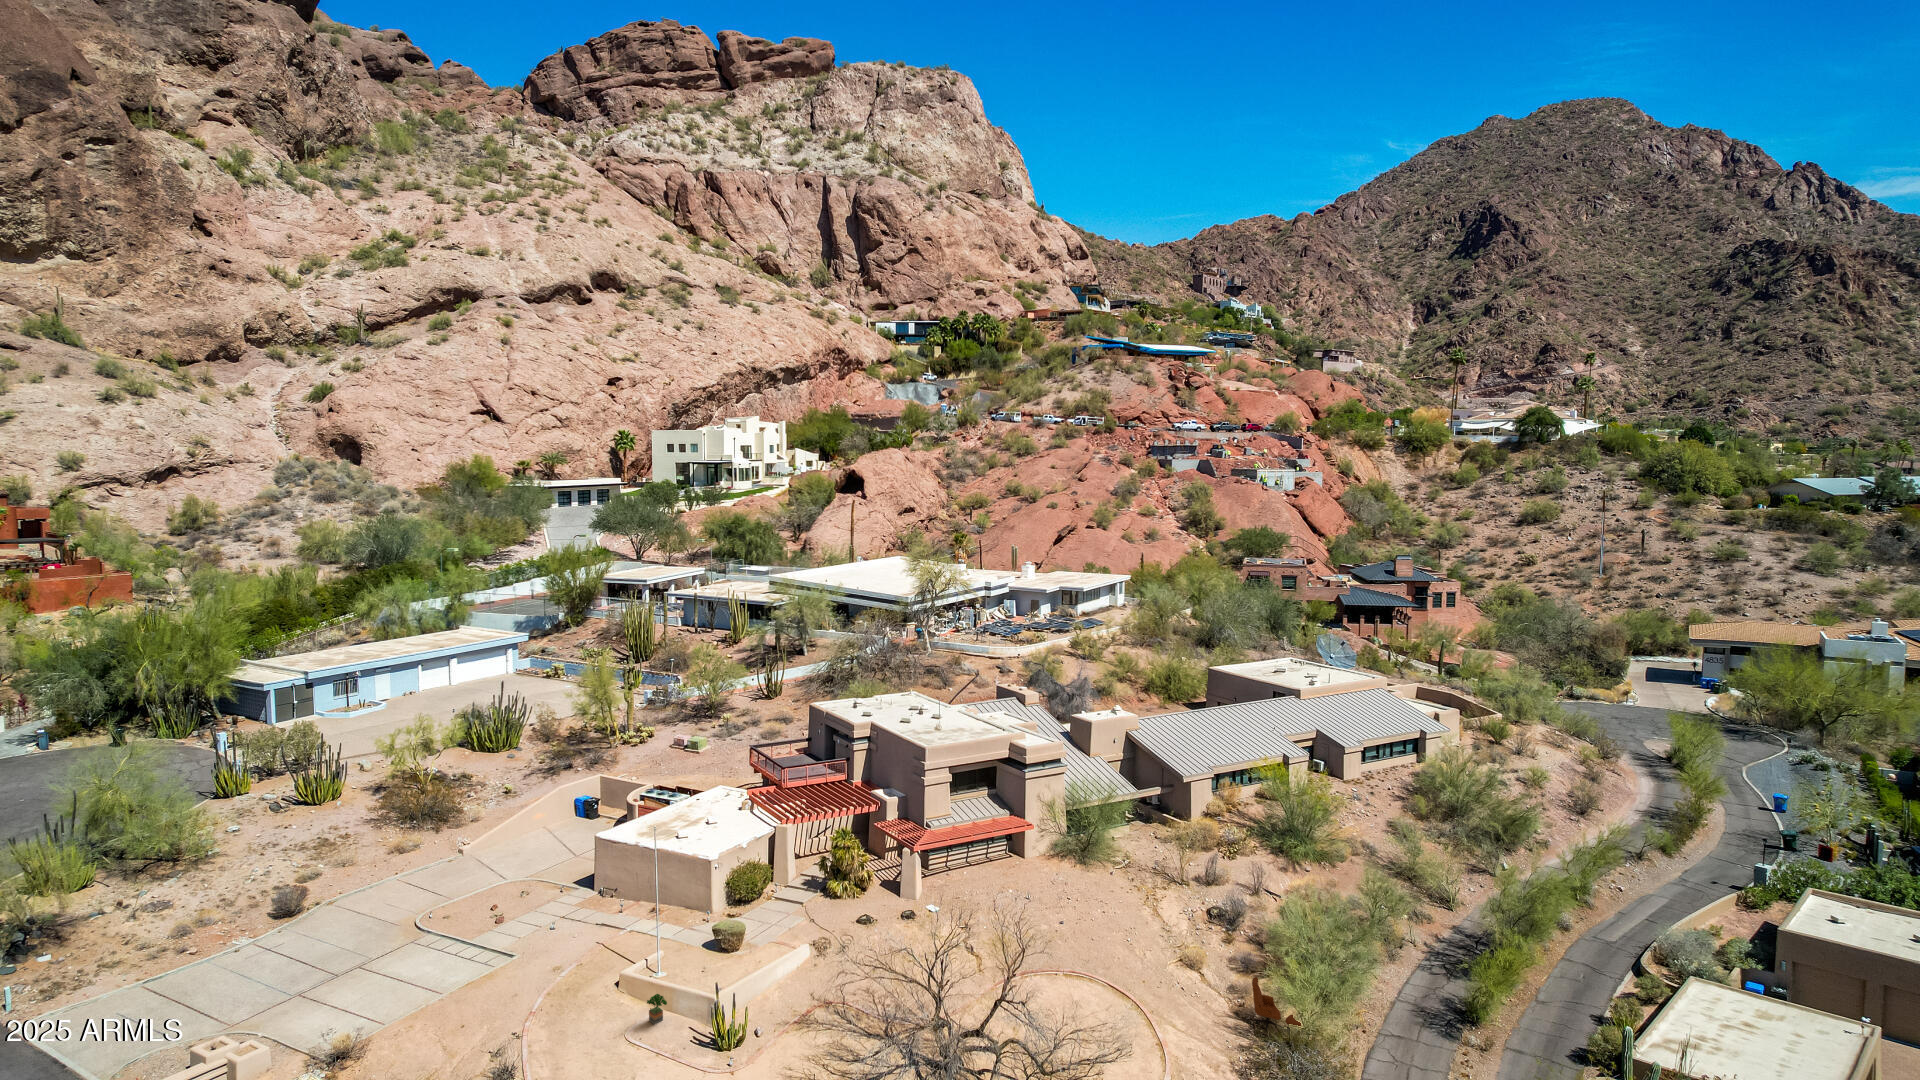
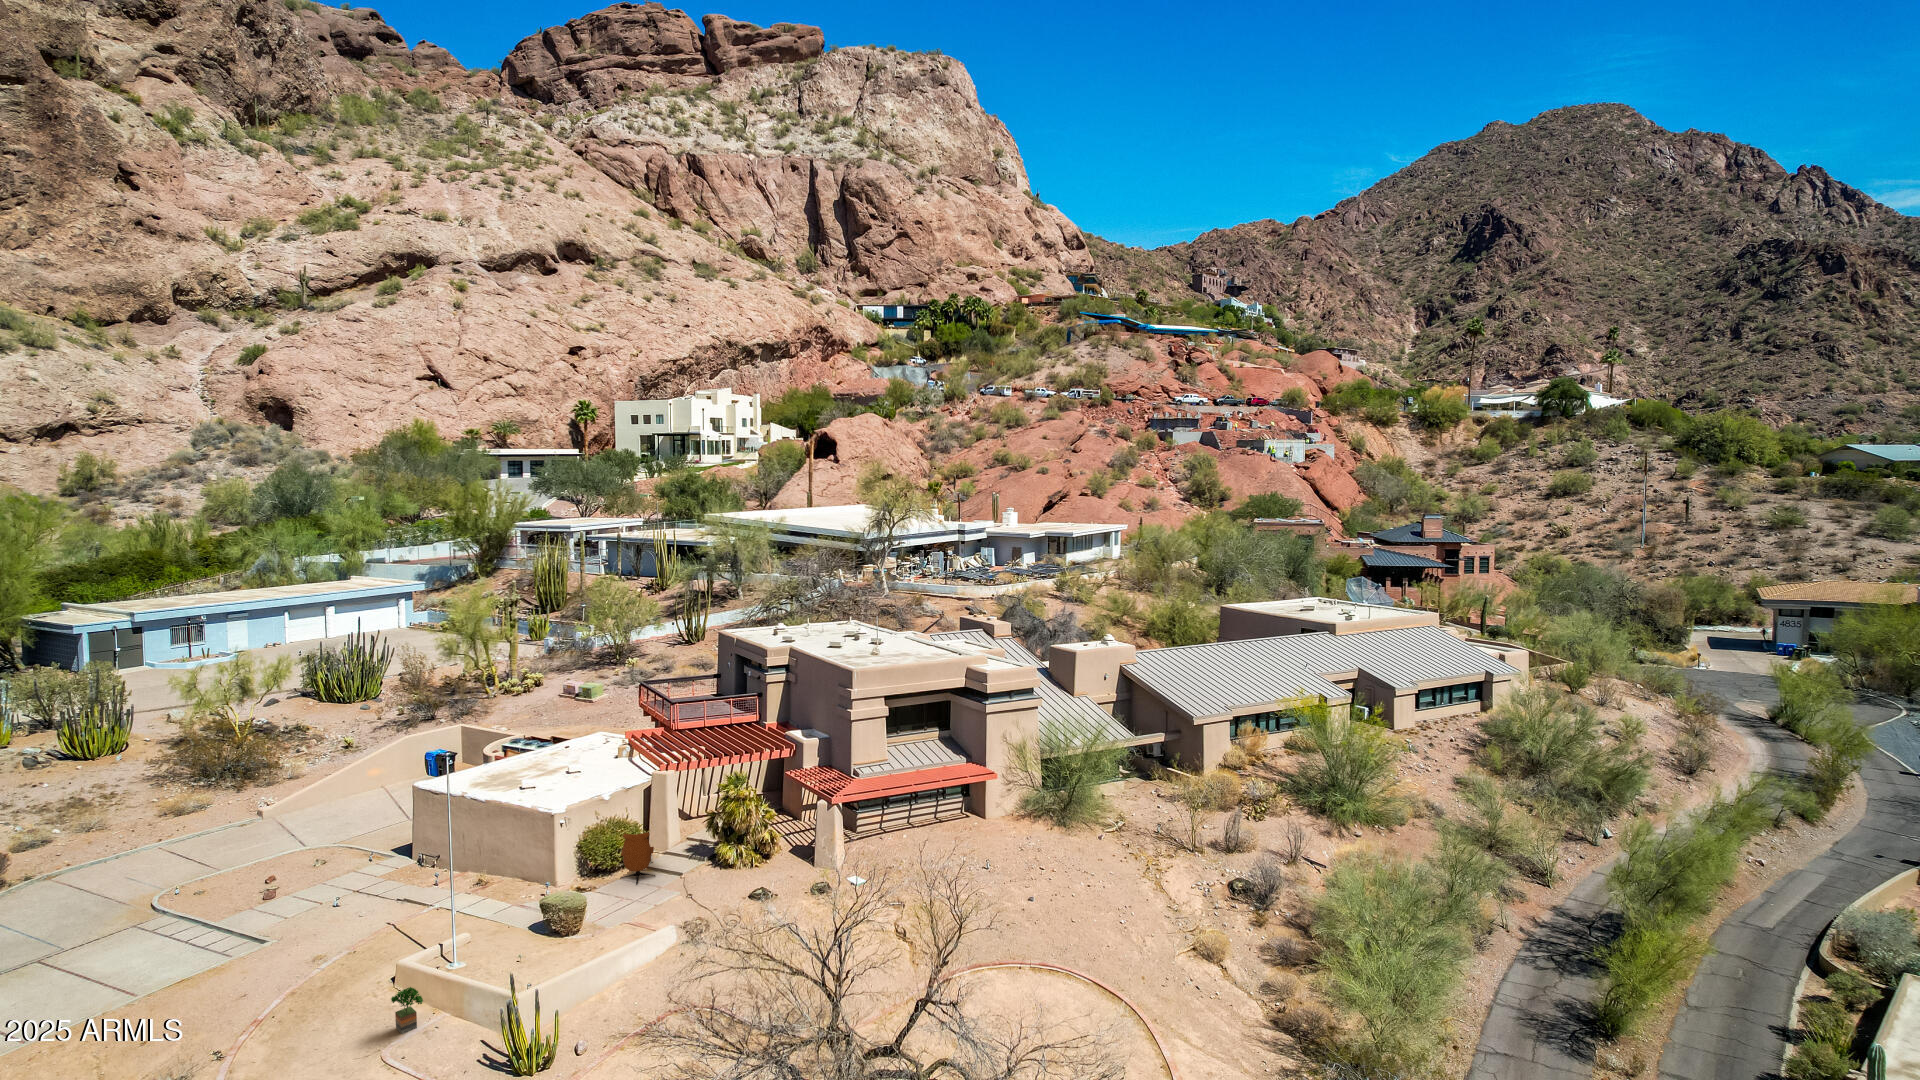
lounge chair: present [1252,977,1301,1031] -> present [620,832,655,885]

